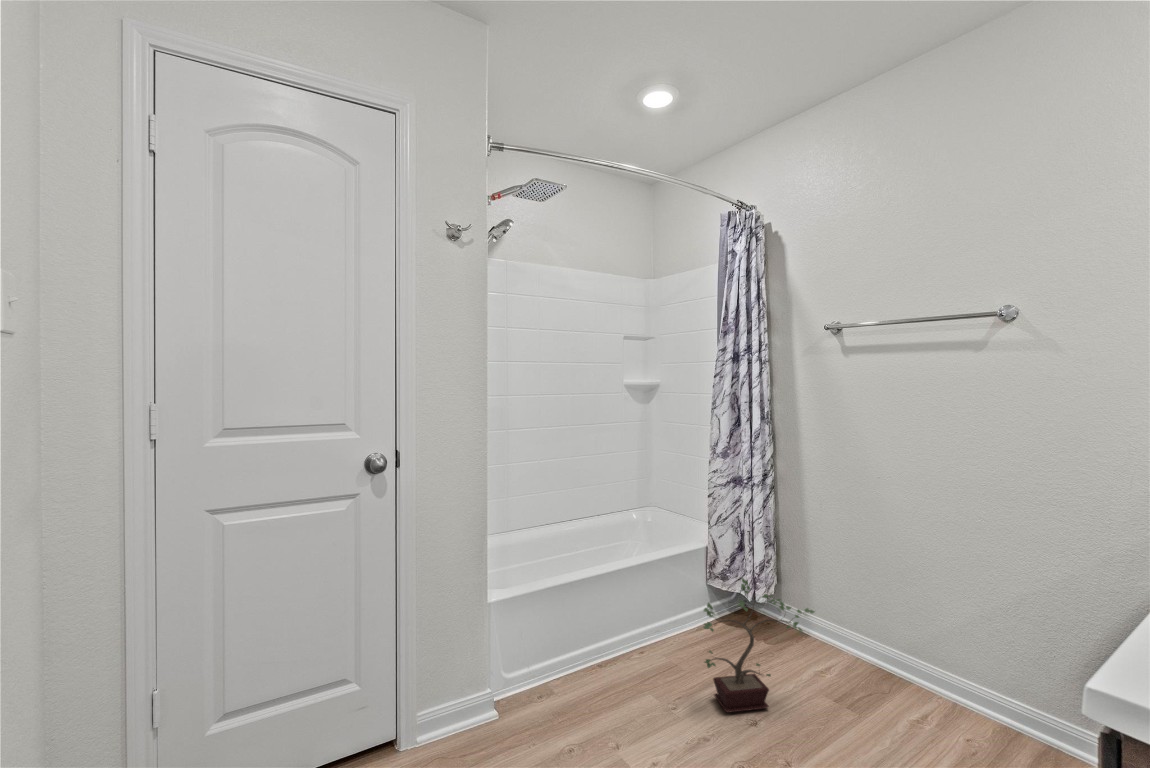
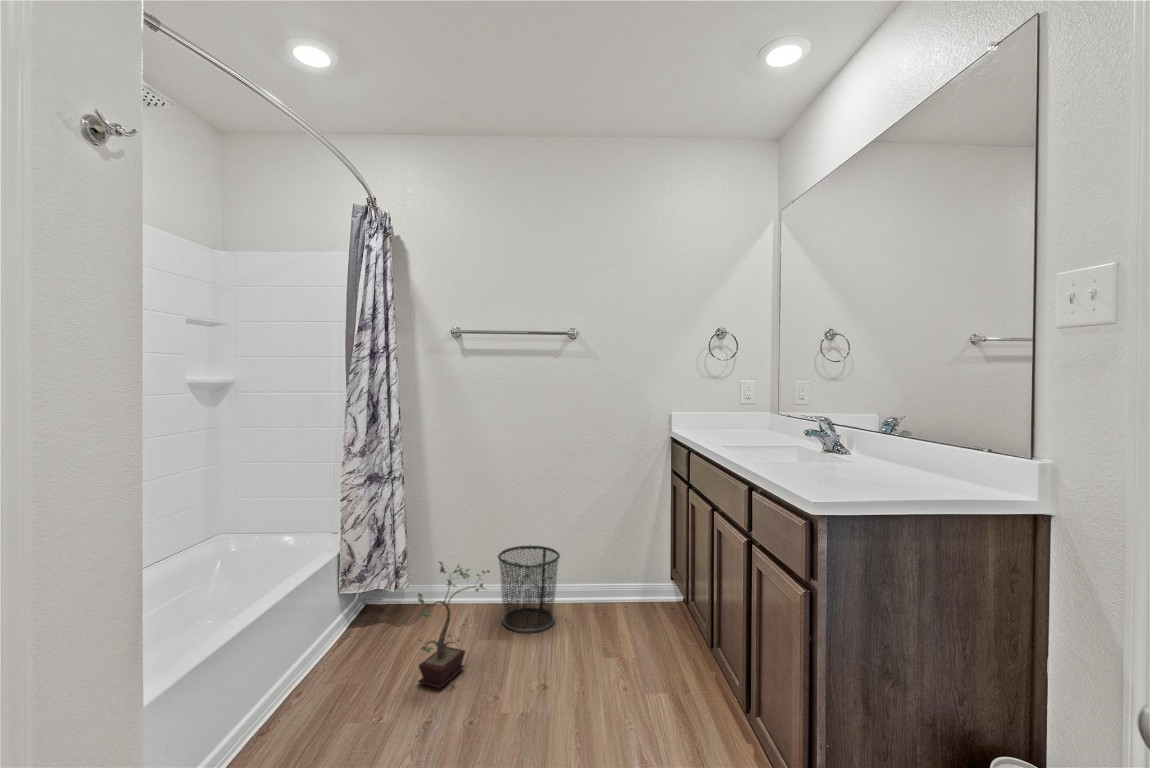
waste bin: none [856,598,954,724] -> present [498,545,560,632]

